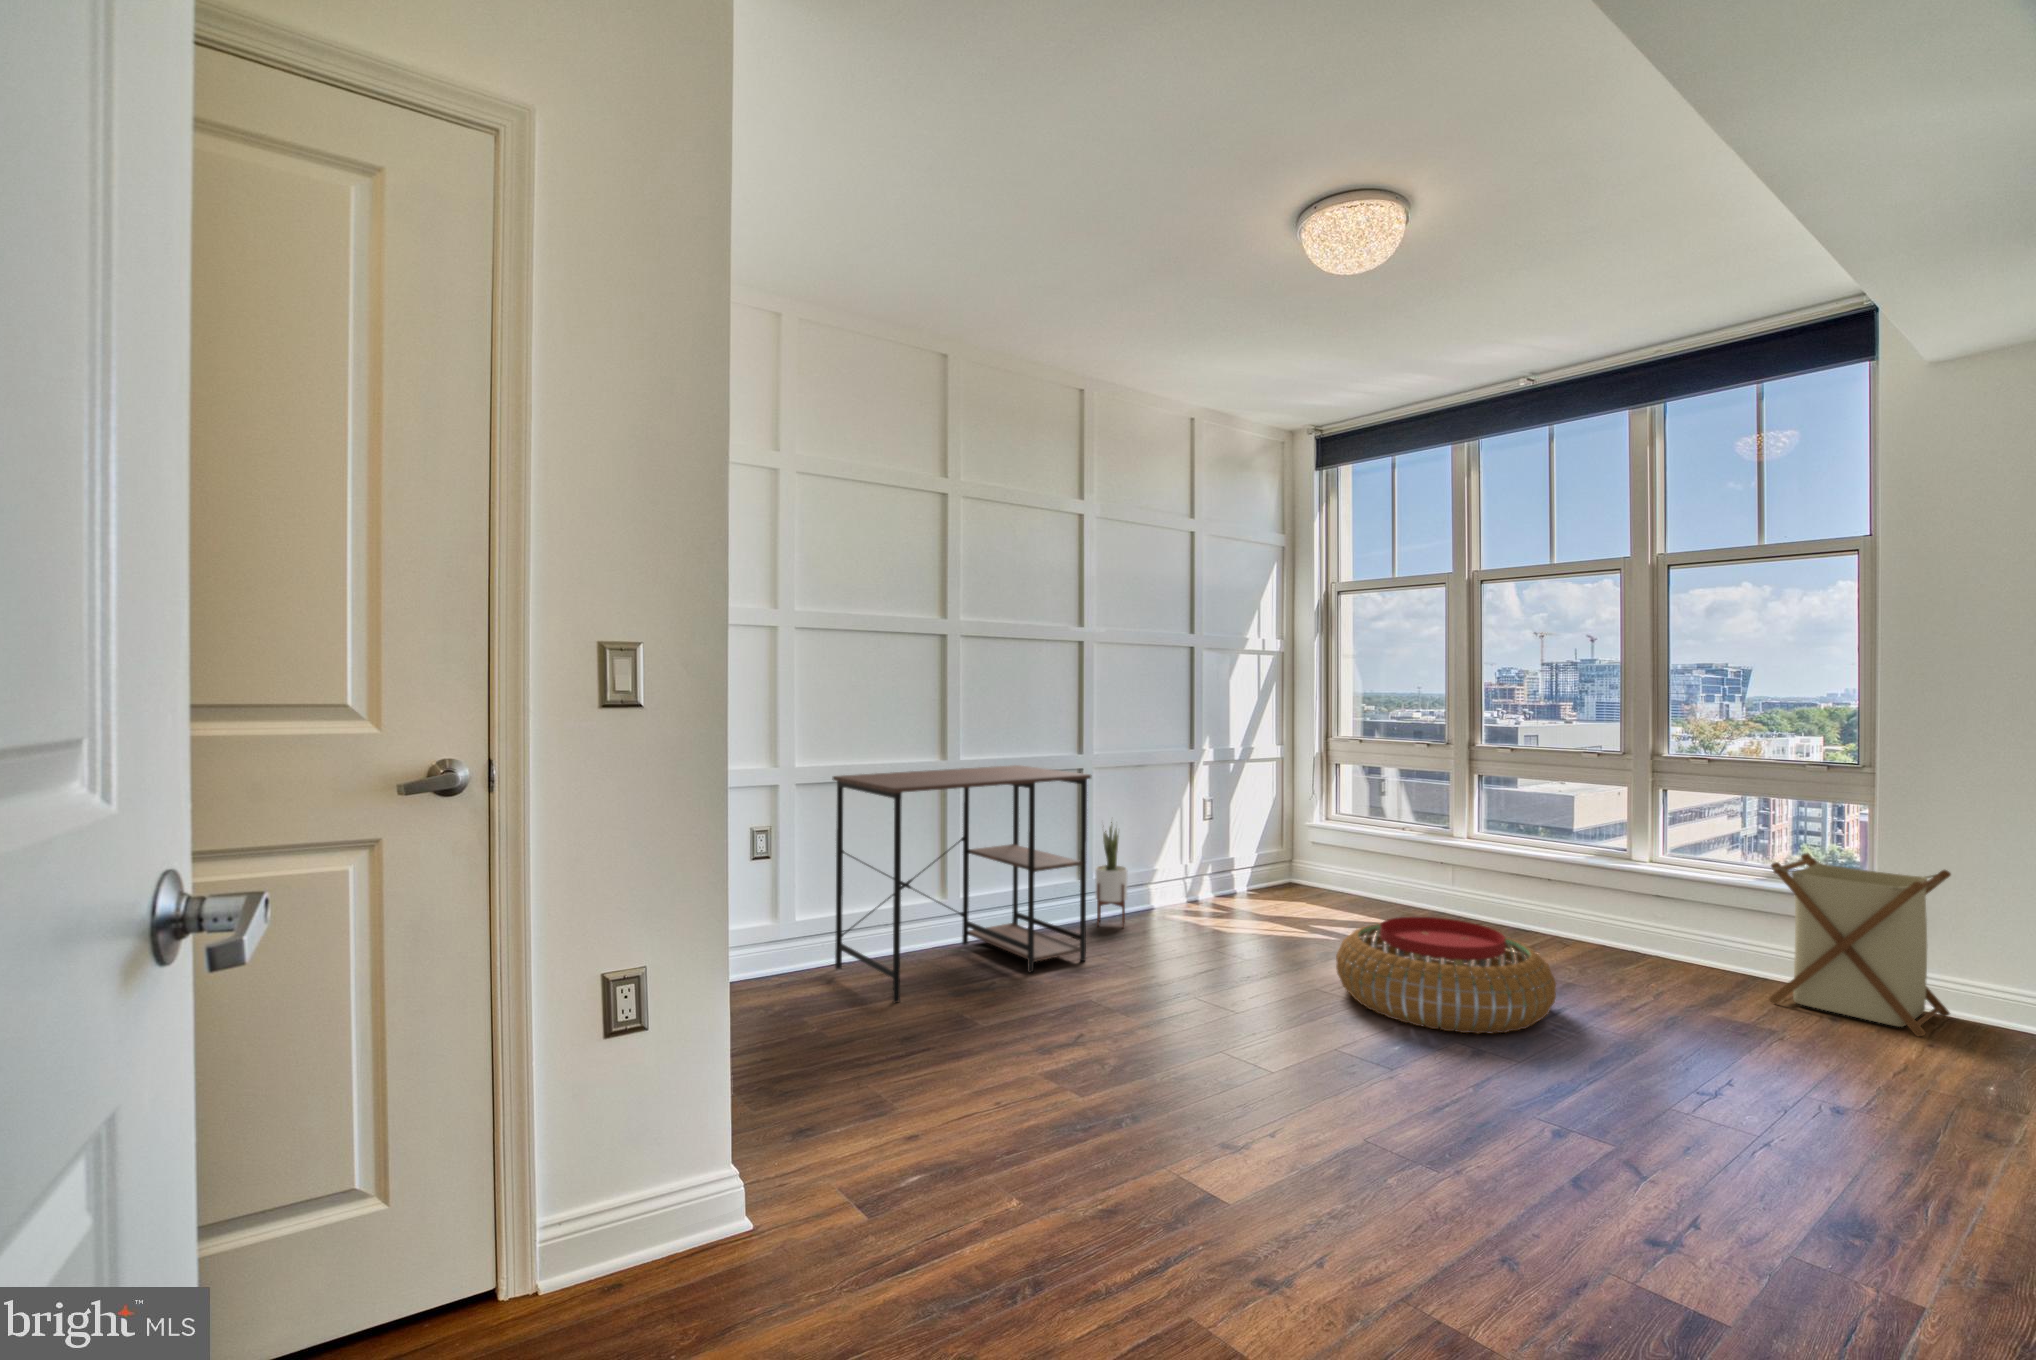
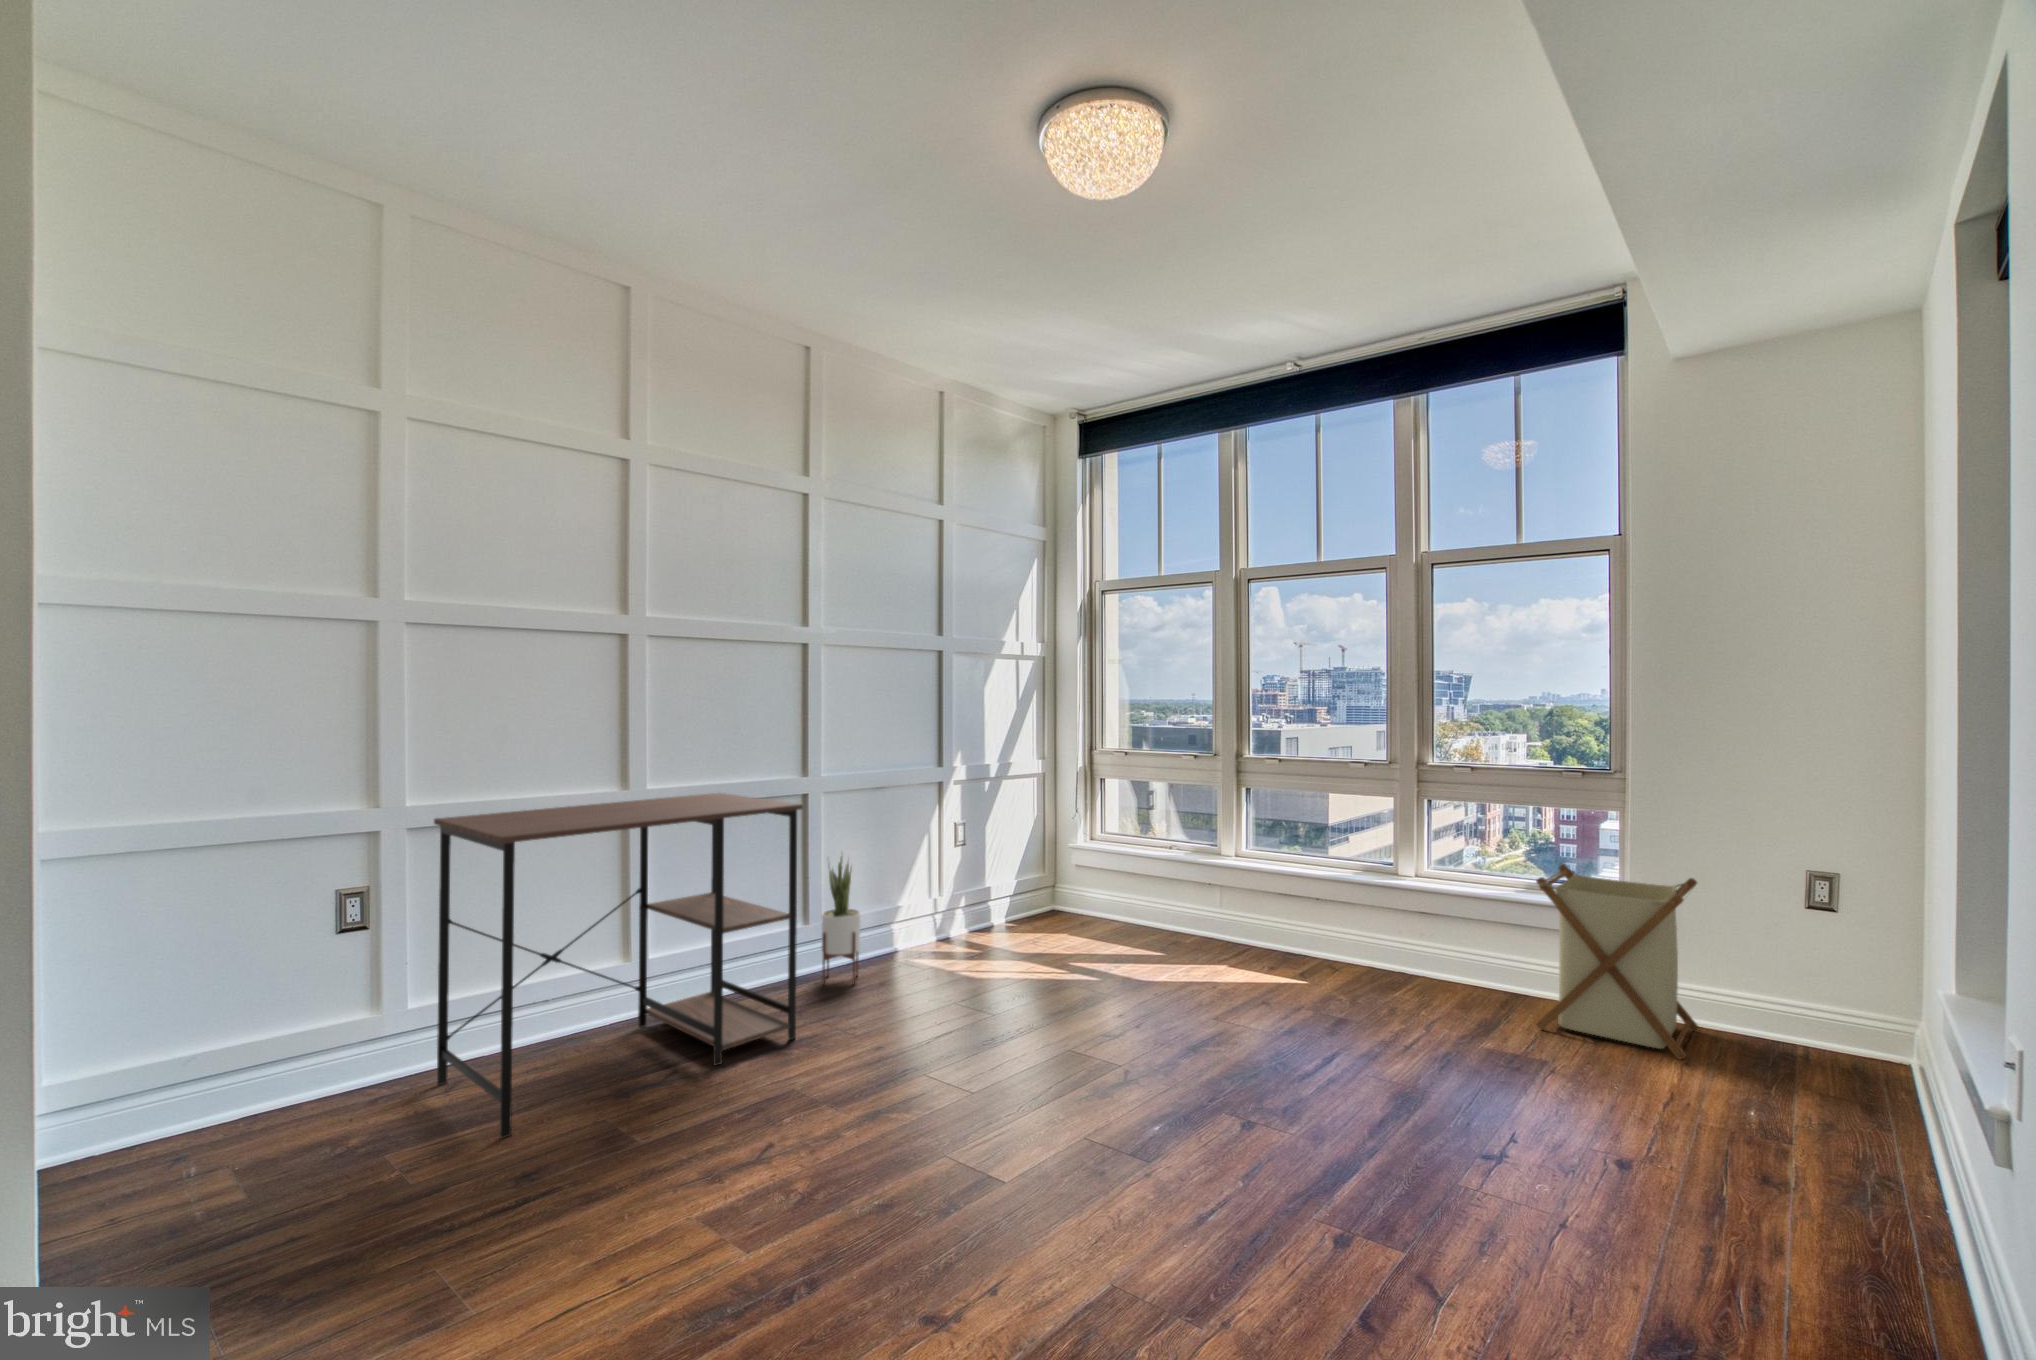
pouf: present [1336,917,1556,1034] -> none [1094,959,1335,1107]

